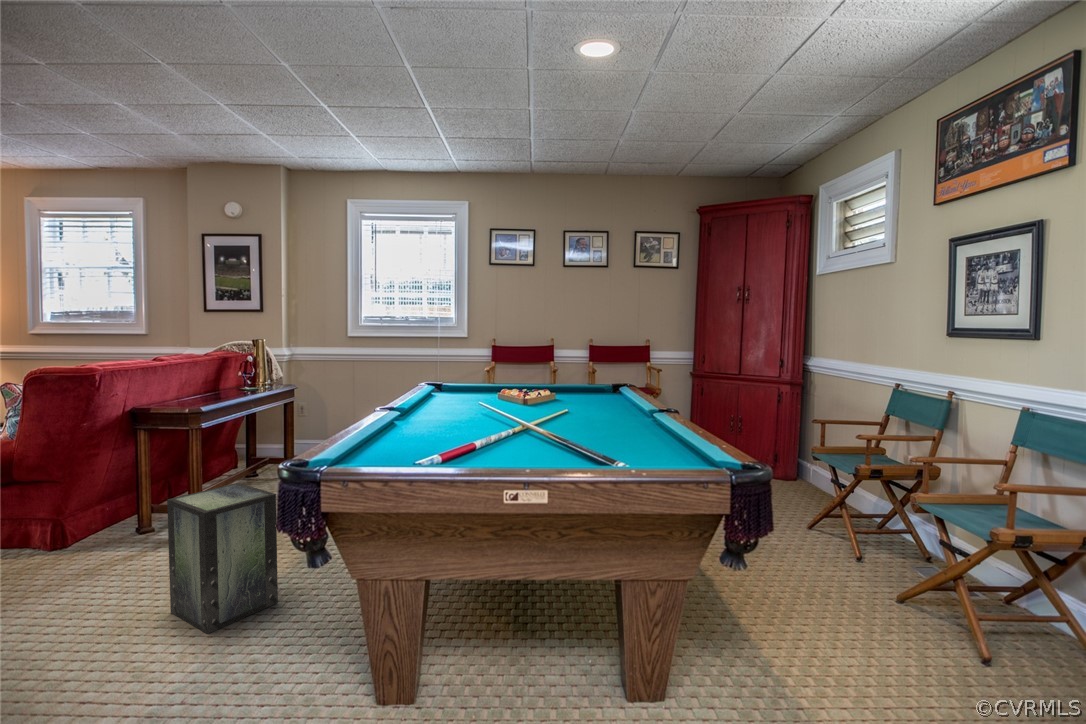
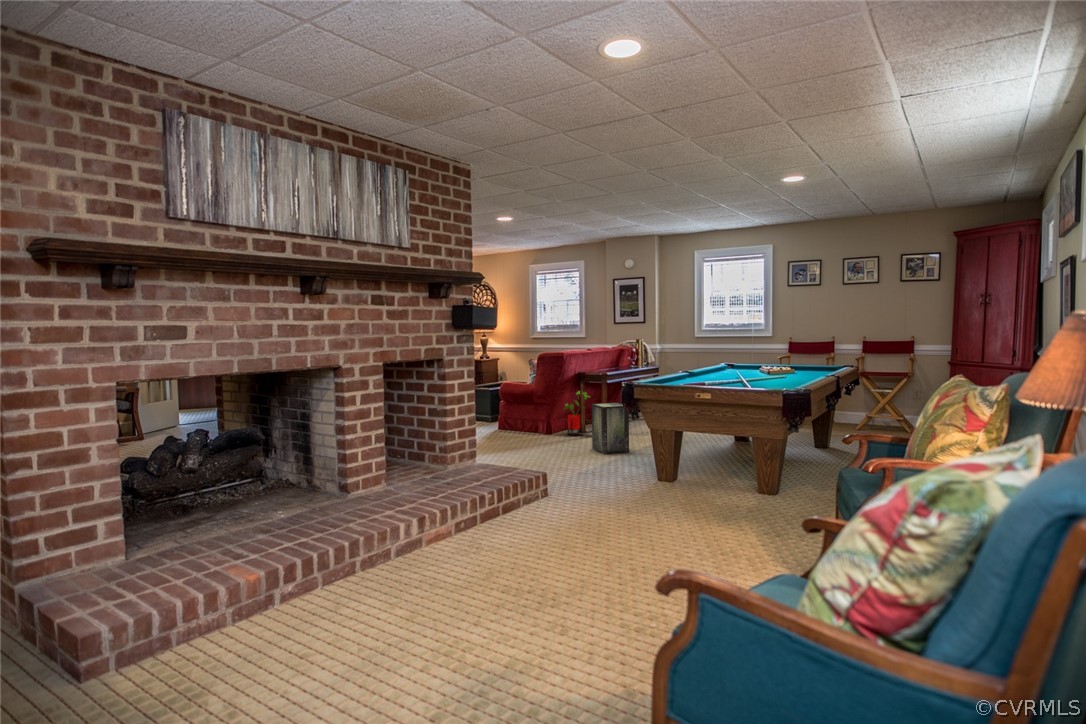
house plant: none [84,451,163,558] -> present [564,391,590,436]

